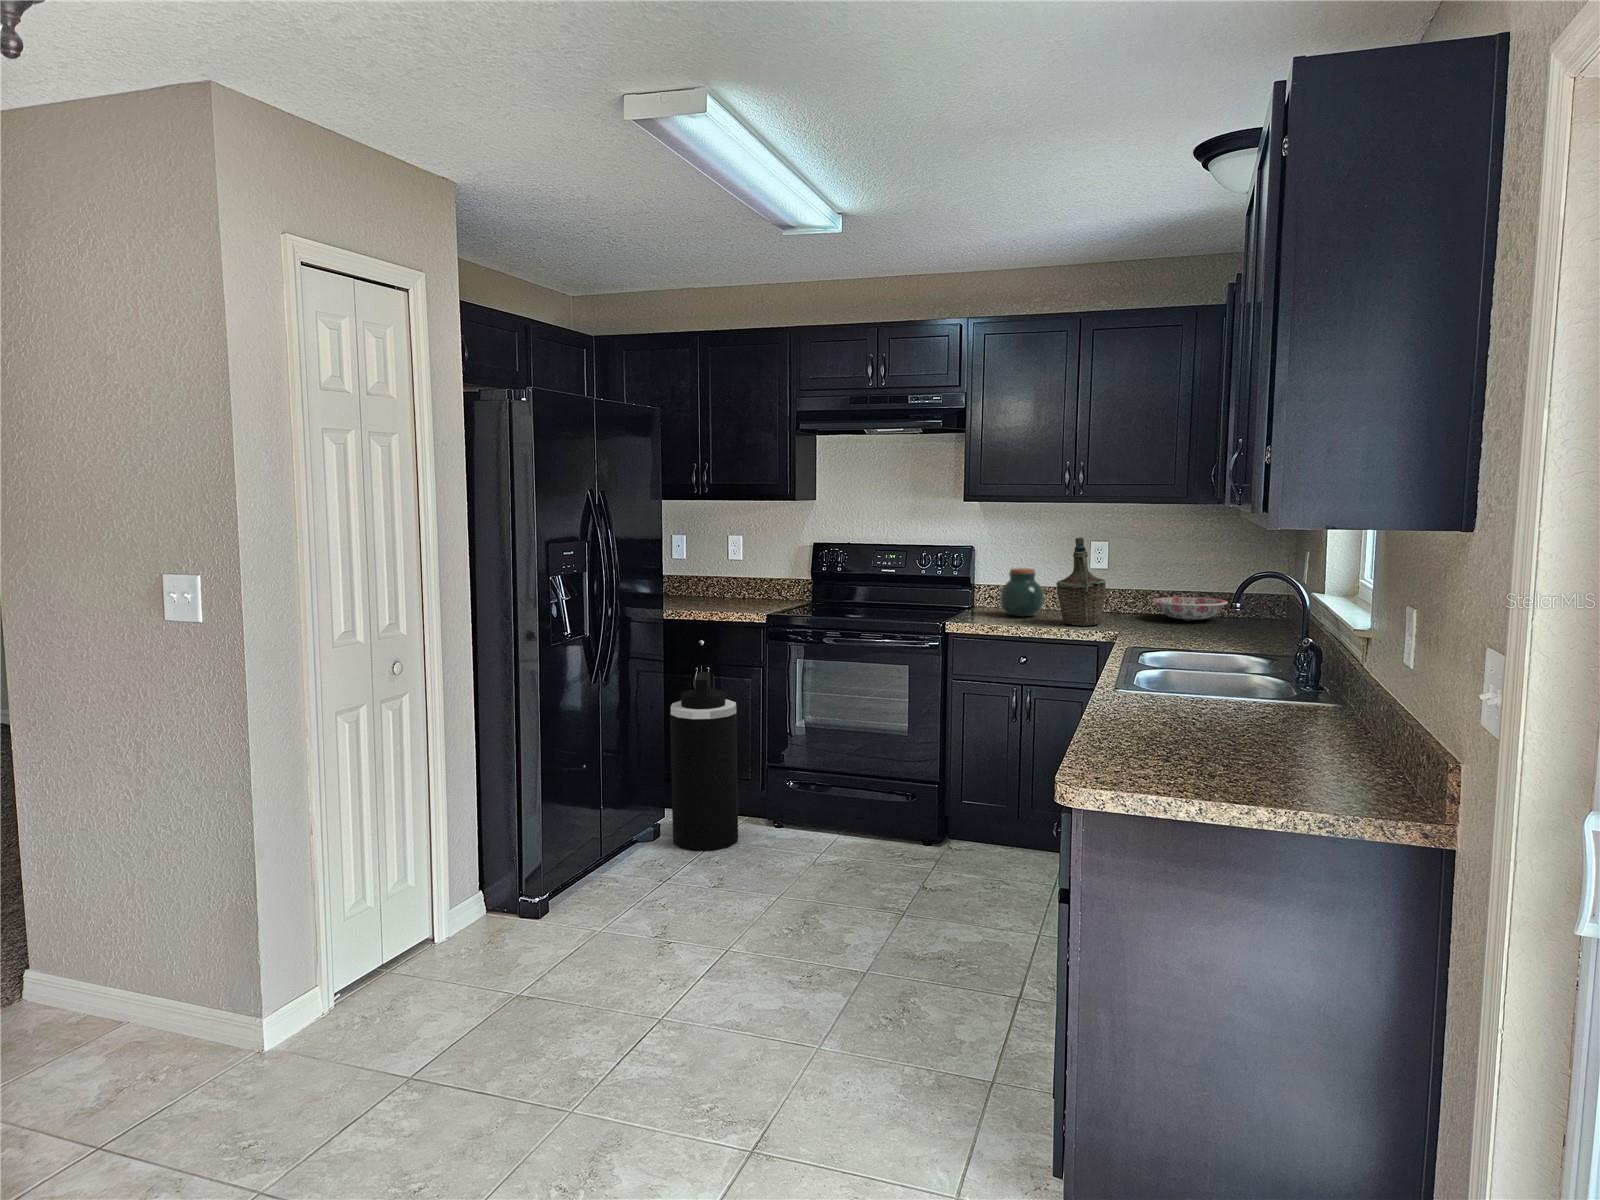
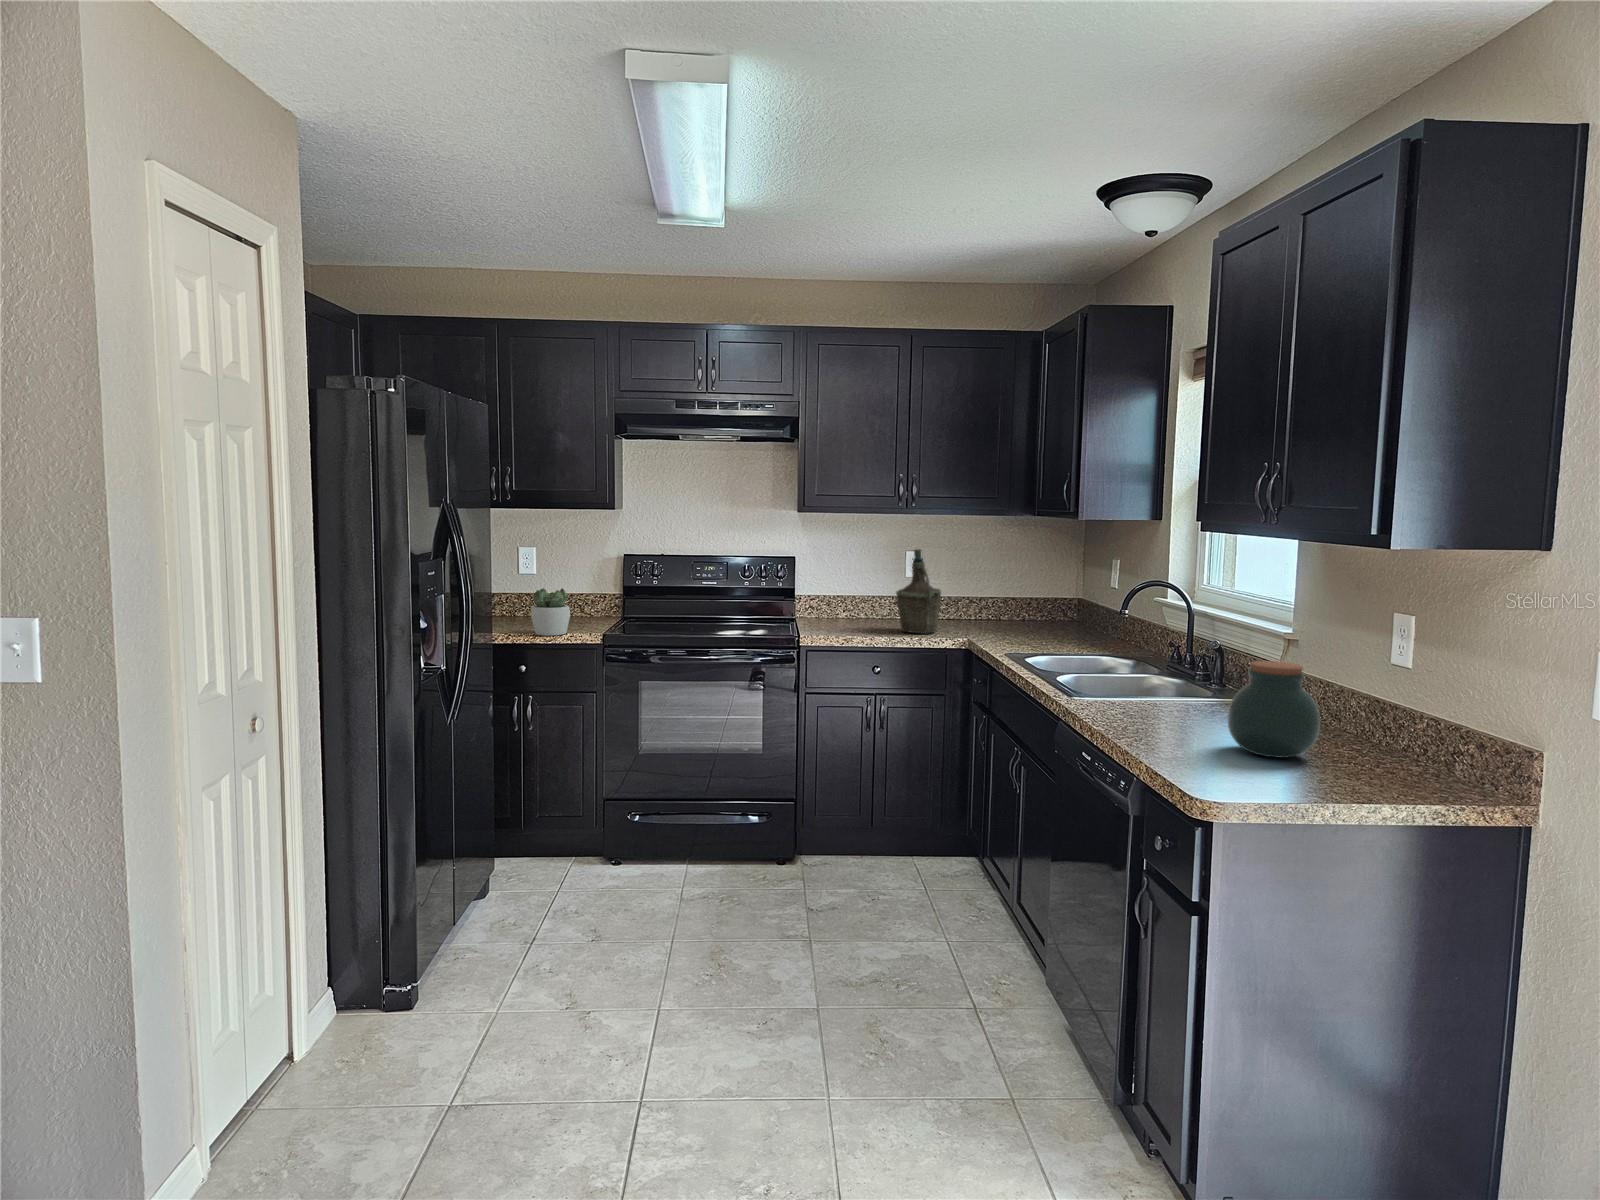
jar: present [1000,568,1044,617] -> present [1228,661,1320,758]
succulent plant: none [709,574,743,616] -> present [531,588,570,636]
ceramic bowl: present [1152,597,1228,620] -> none [968,604,1035,625]
trash can: present [670,672,738,851] -> none [505,698,583,900]

